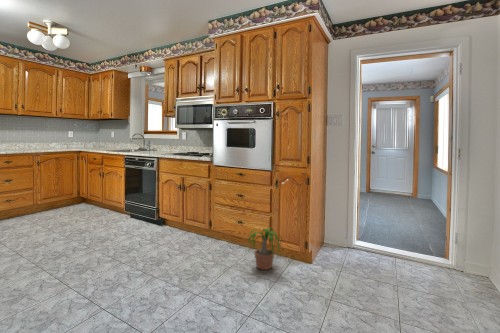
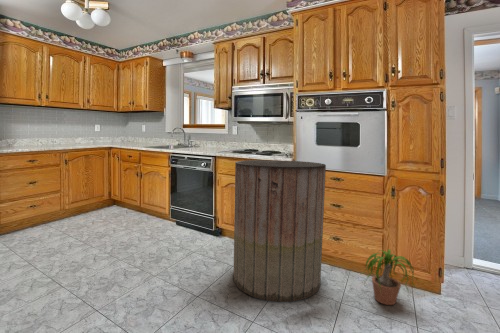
trash can: none [153,159,225,267] -> present [233,160,326,302]

